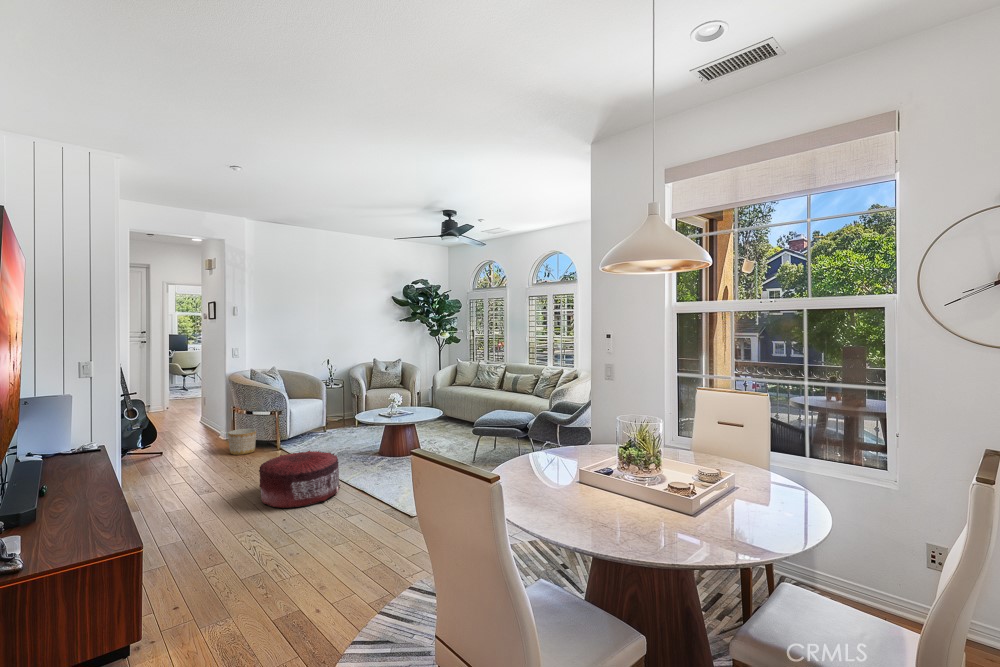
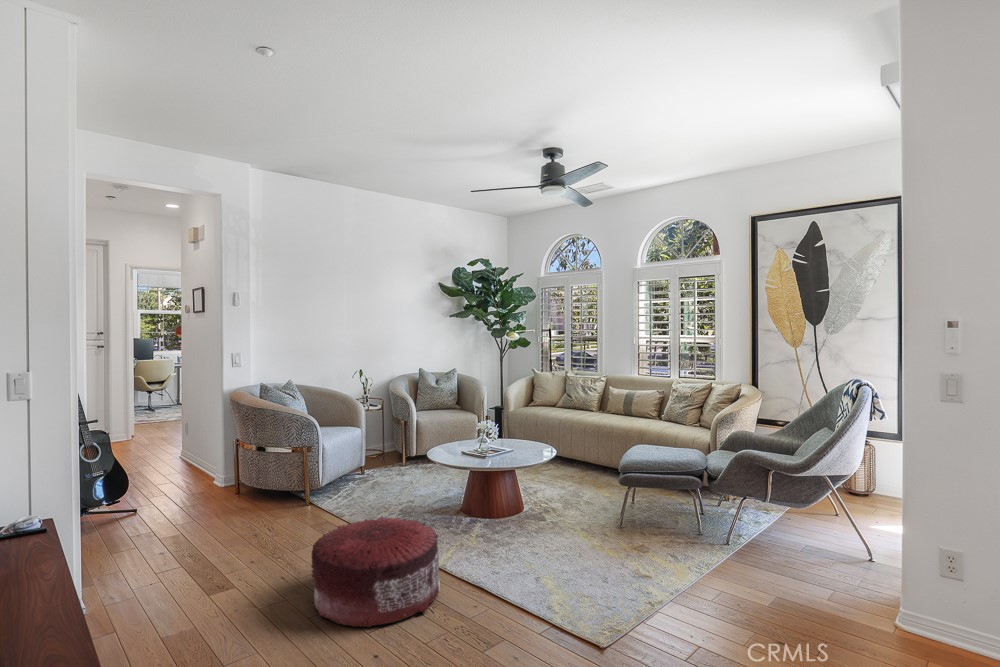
planter: present [228,429,256,455] -> none [233,473,275,514]

